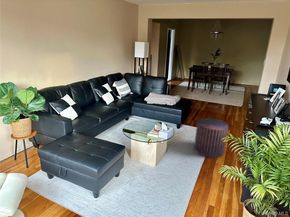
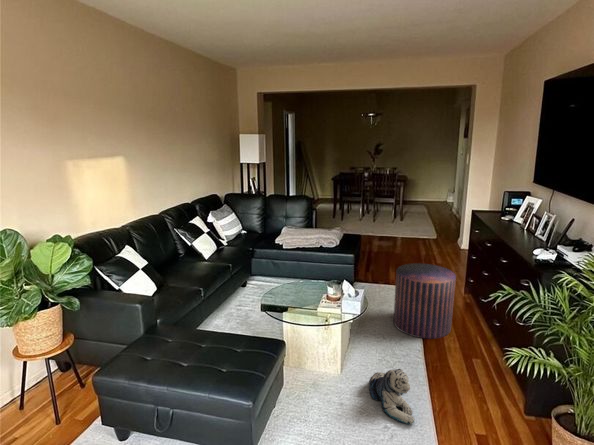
plush toy: none [166,168,184,194] -> present [369,369,415,425]

